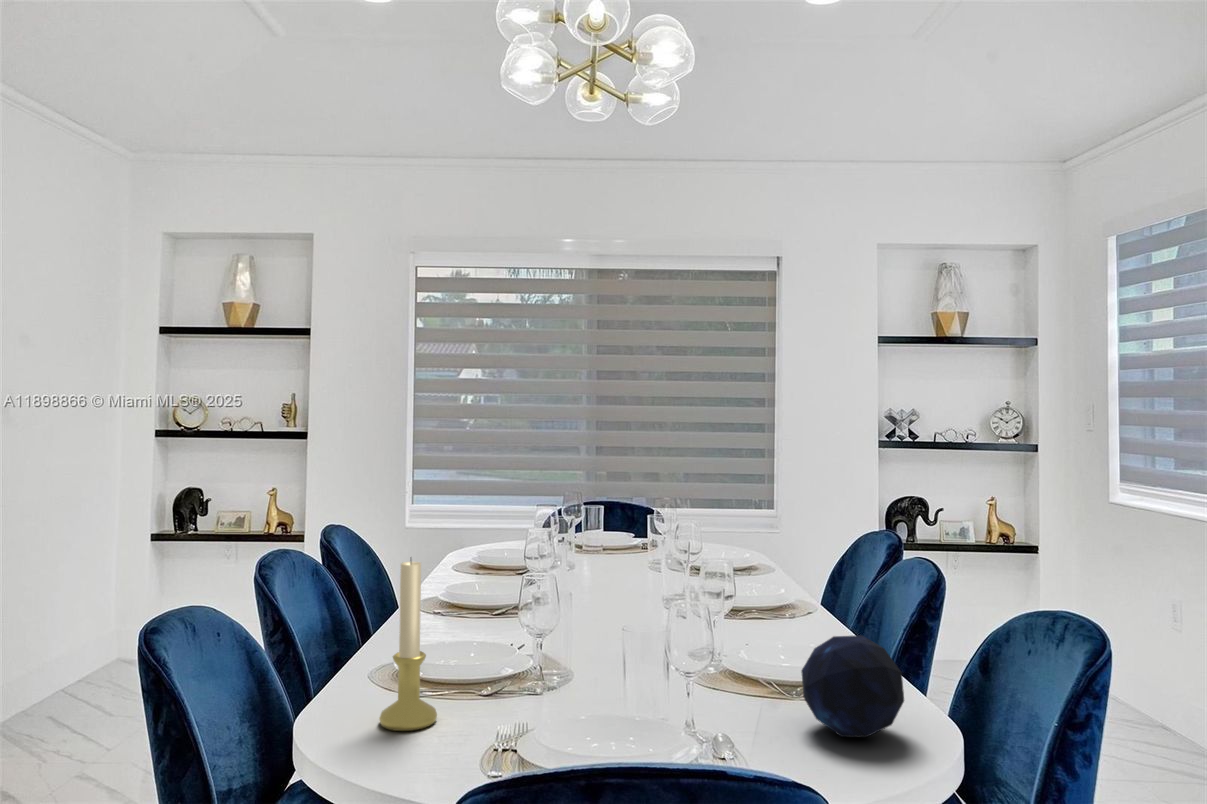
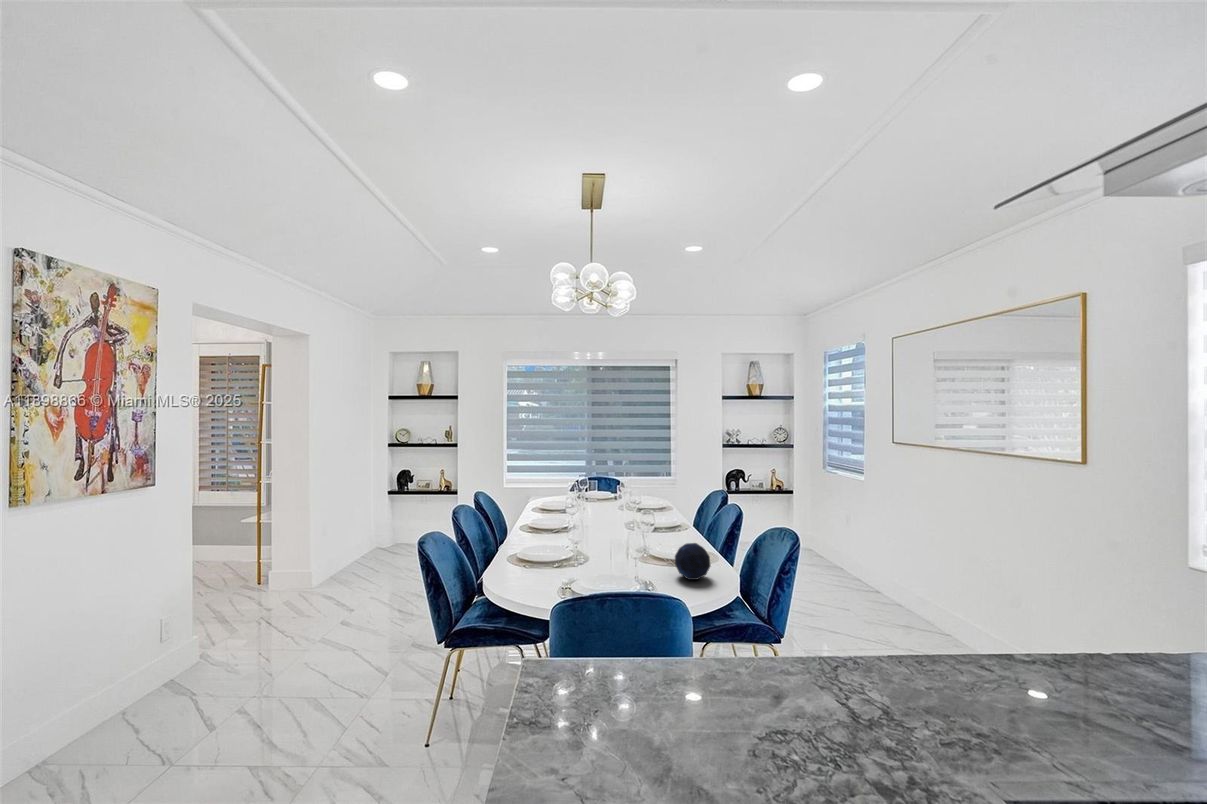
candle holder: present [380,560,437,731] -> none [522,517,543,581]

